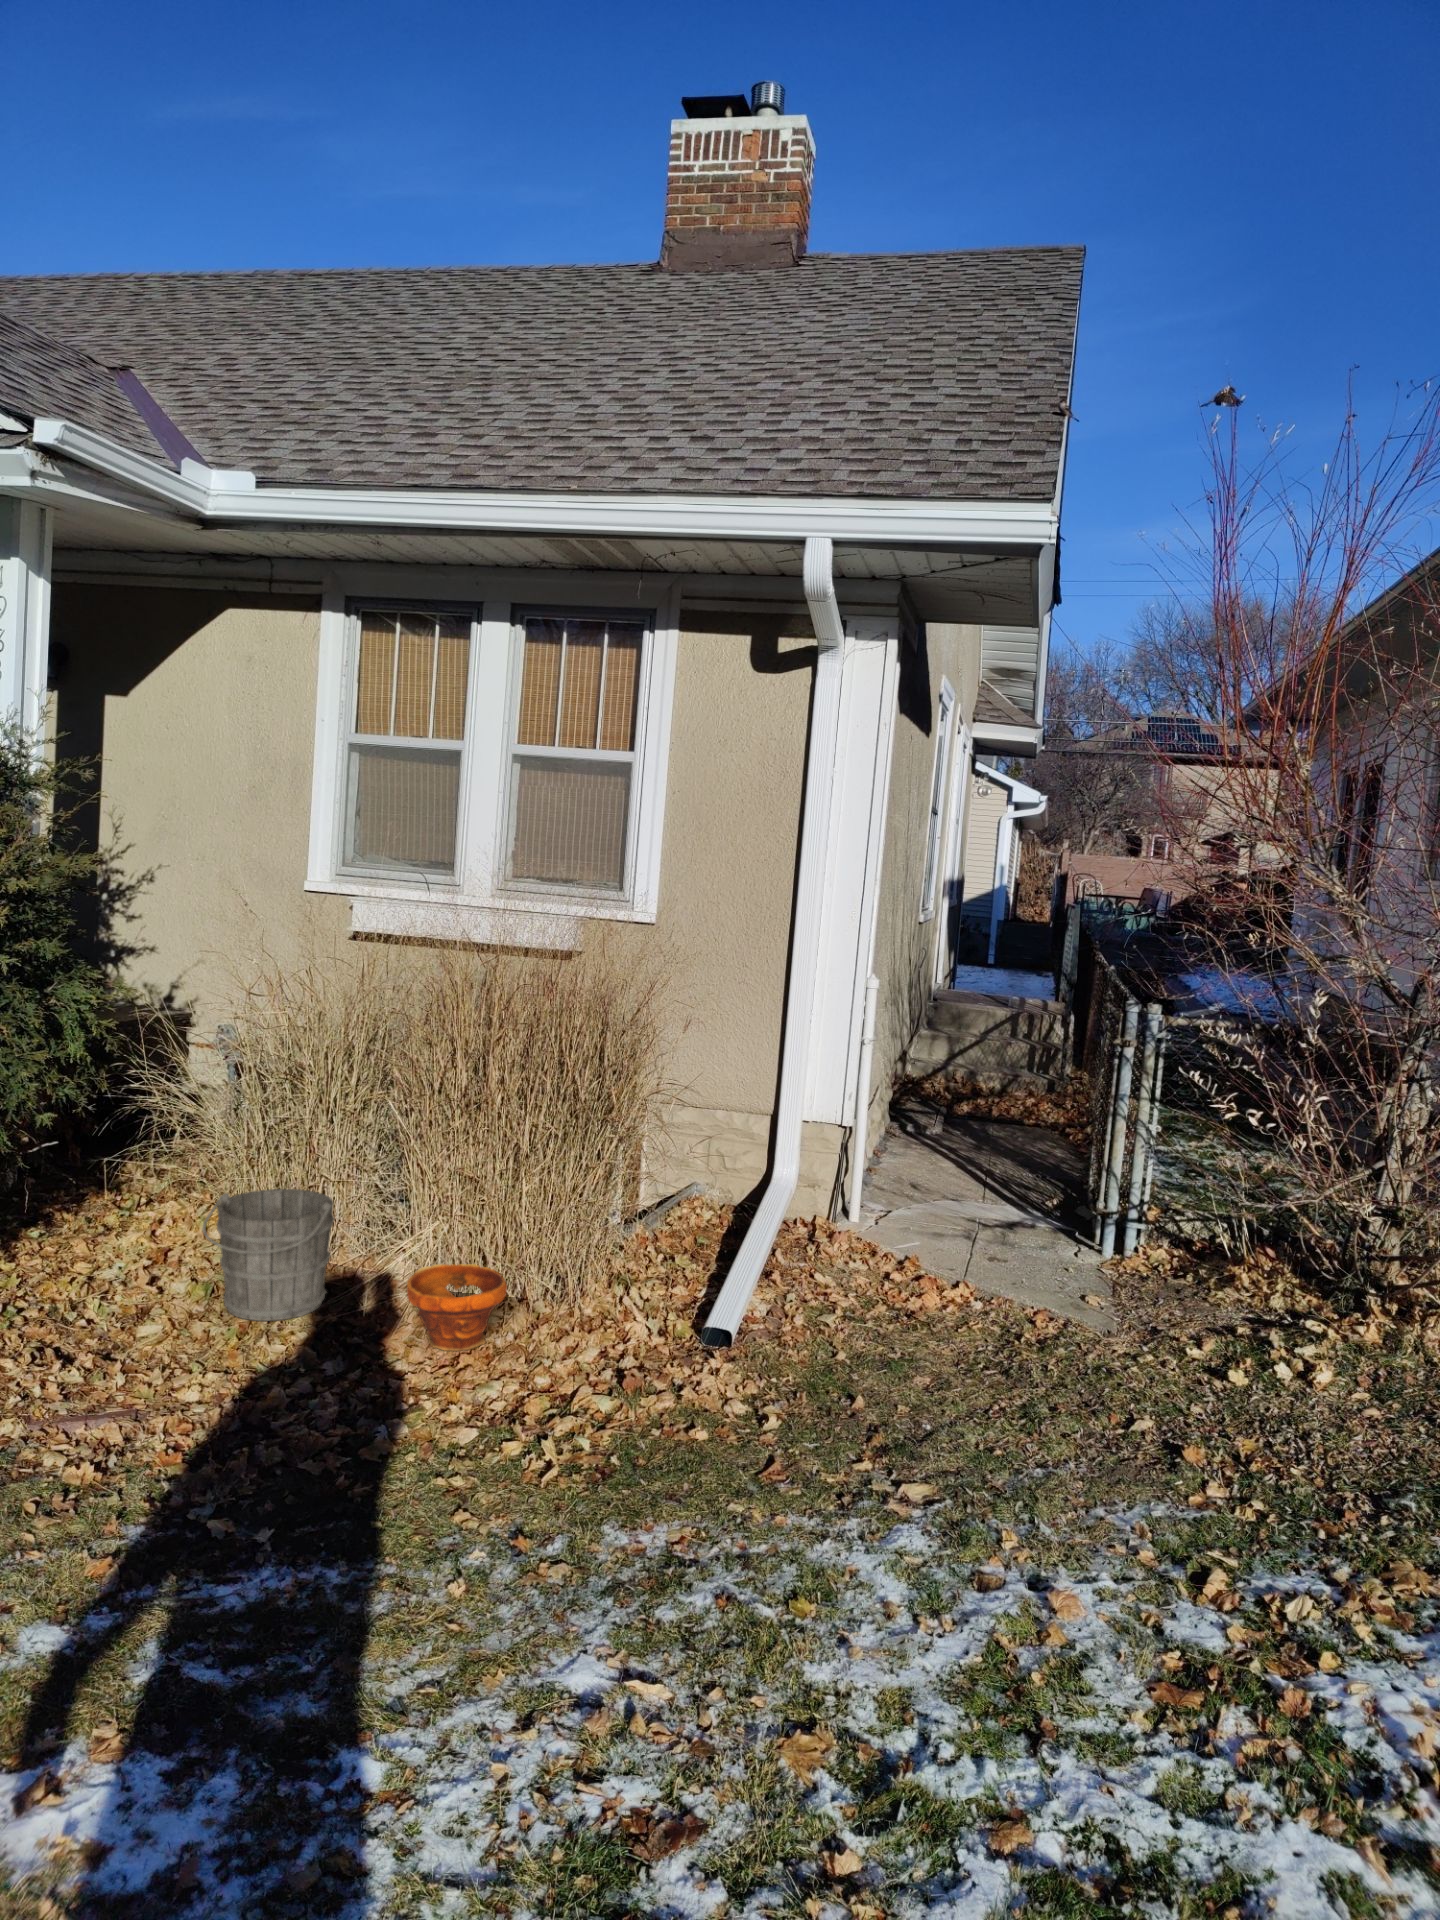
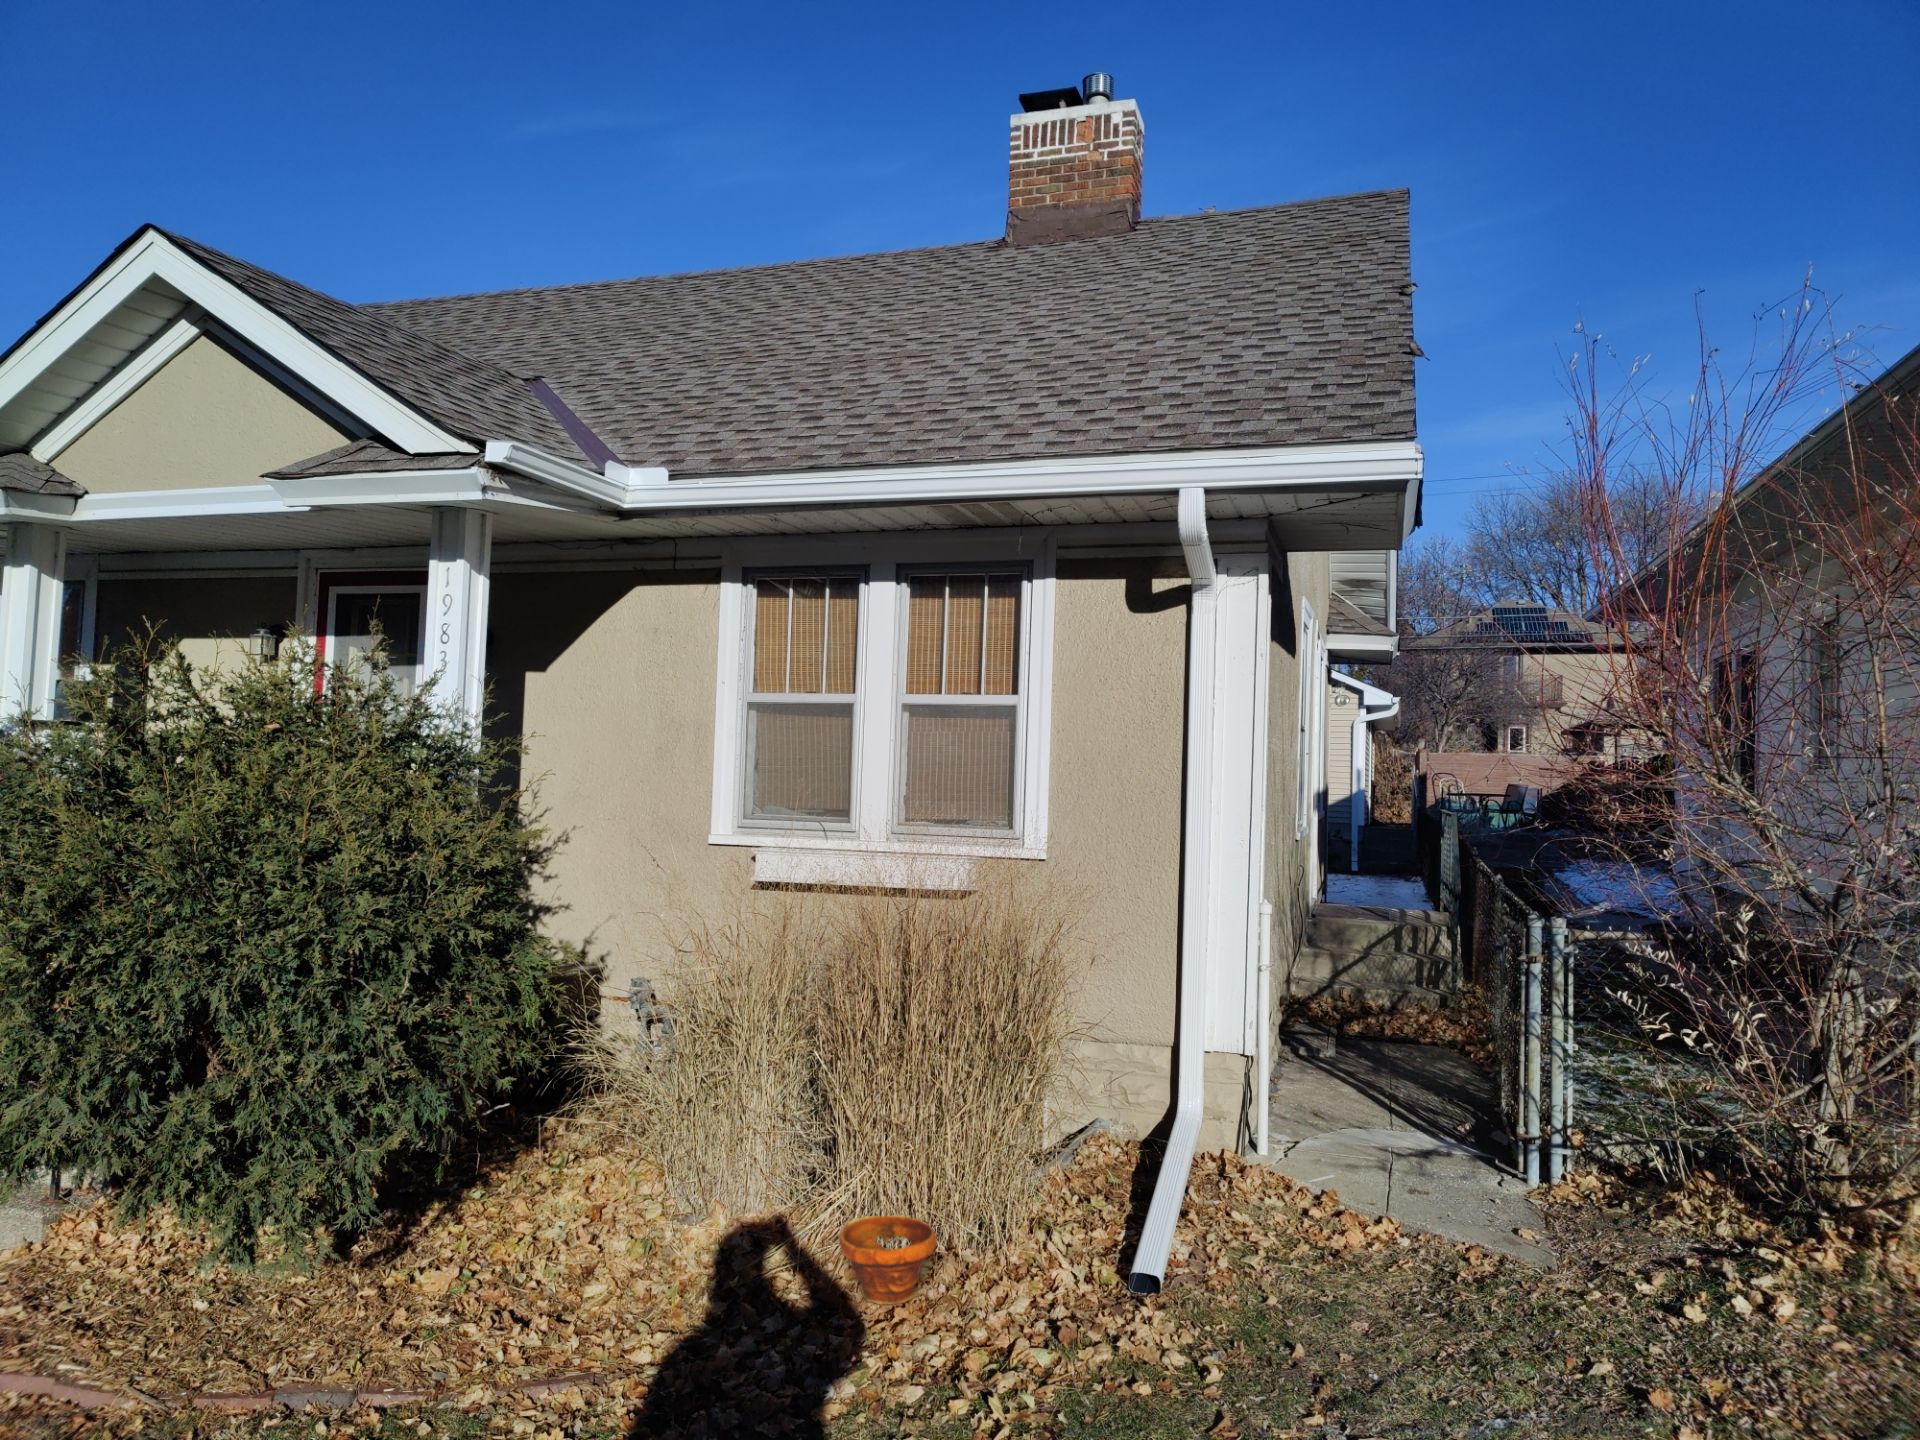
bucket: present [203,1189,335,1321] -> none [641,1144,764,1278]

